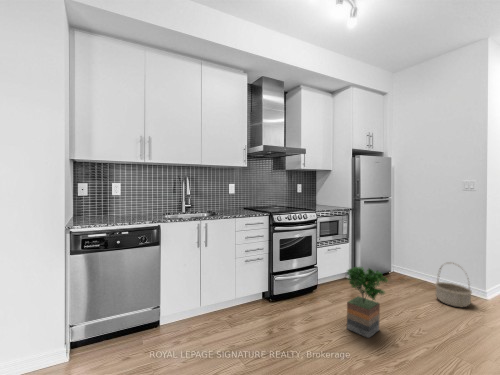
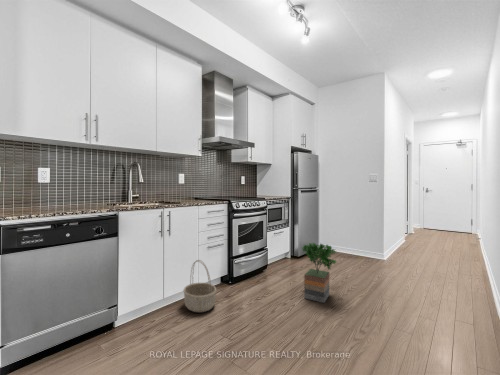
basket: present [435,263,472,307] -> present [184,260,216,312]

